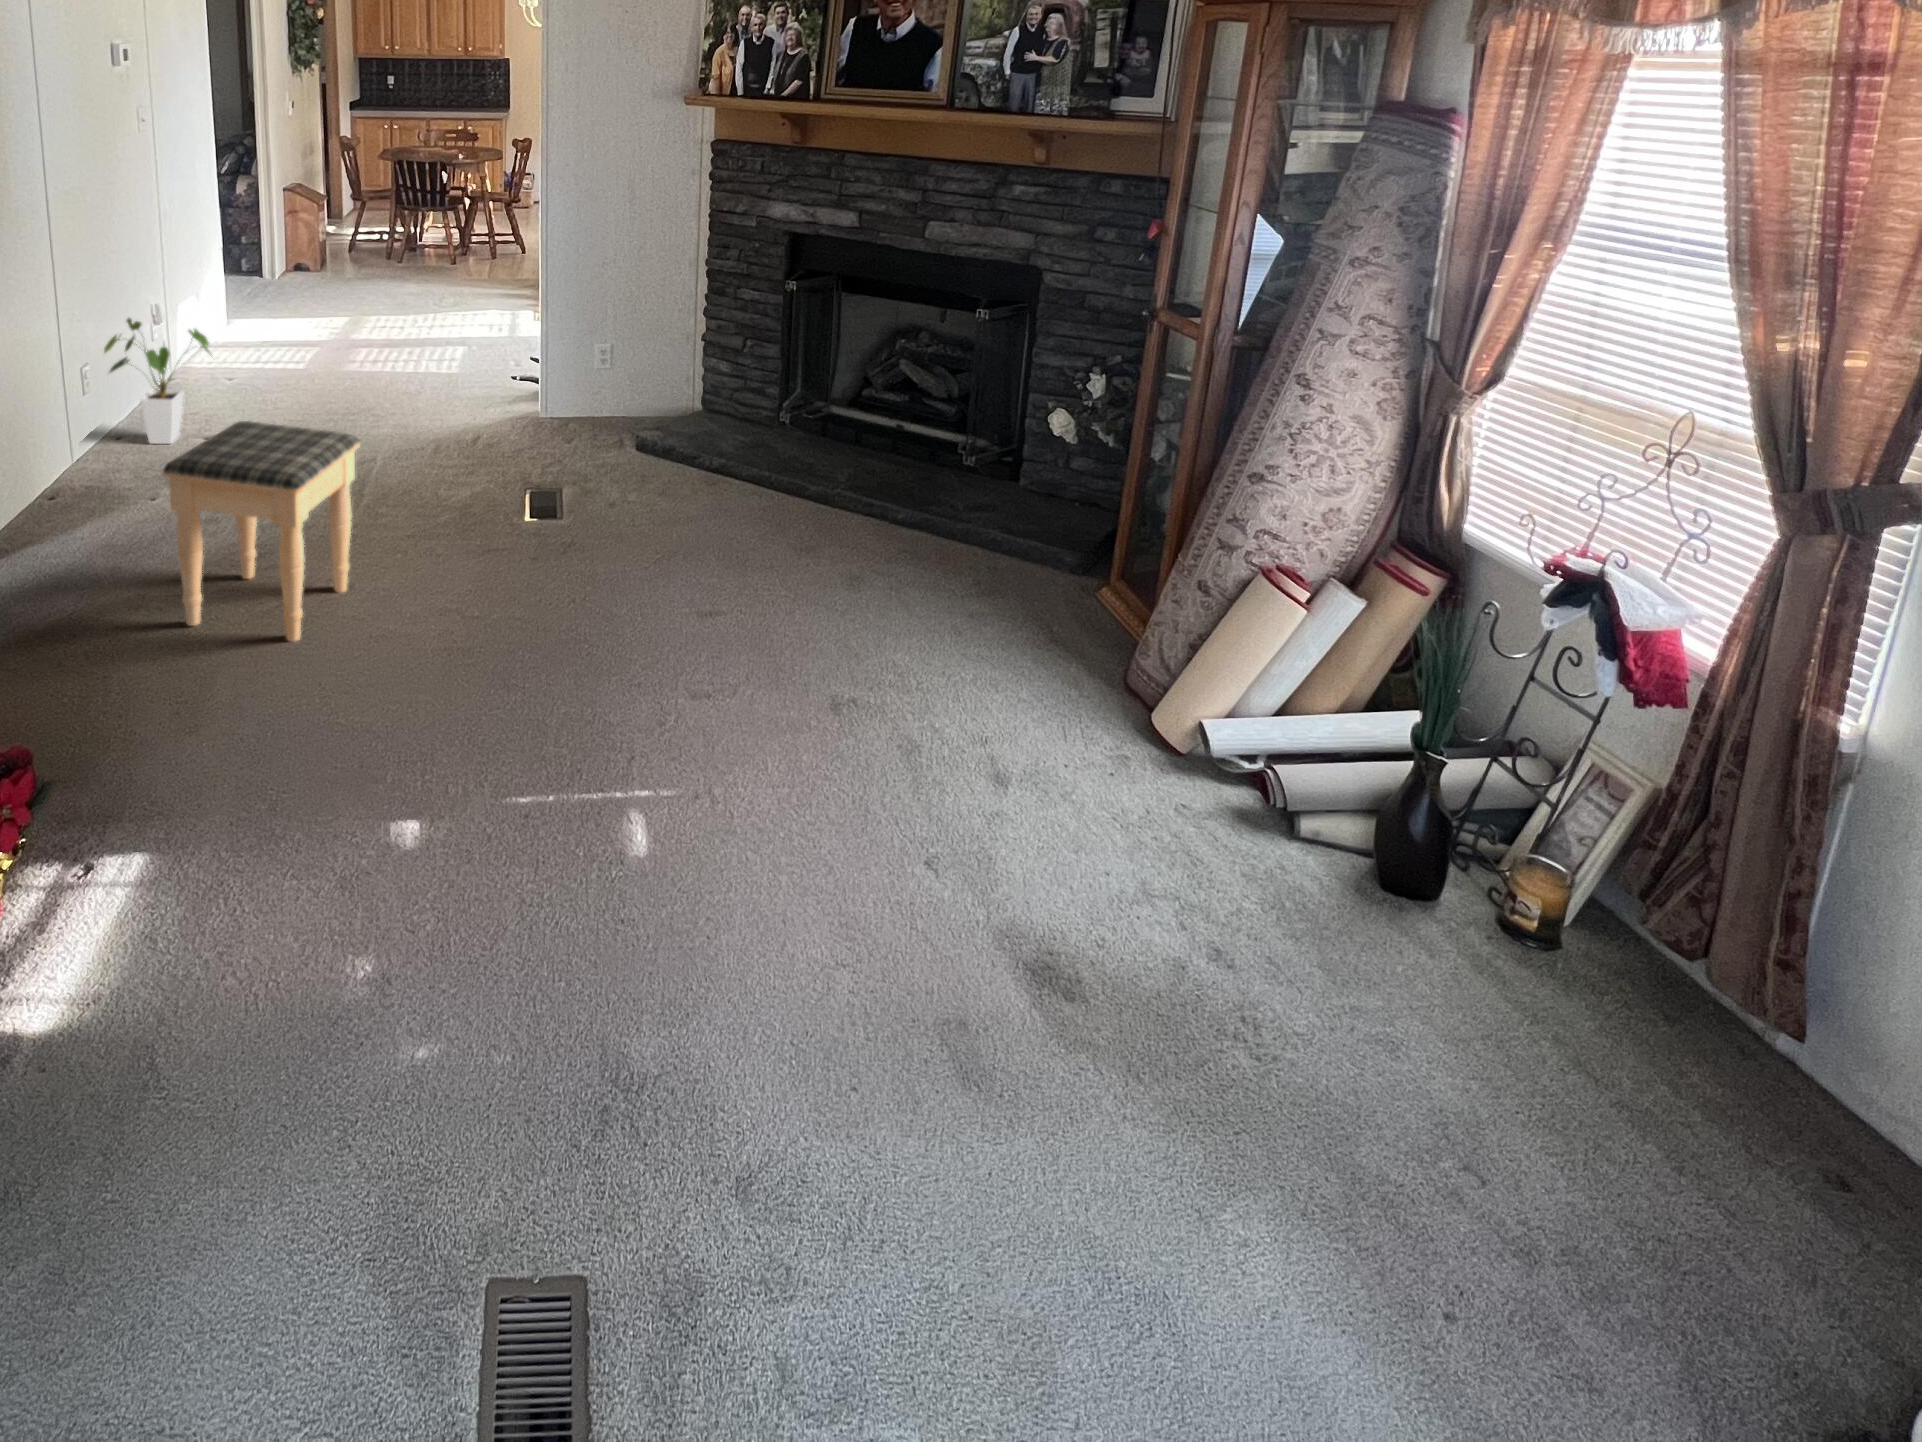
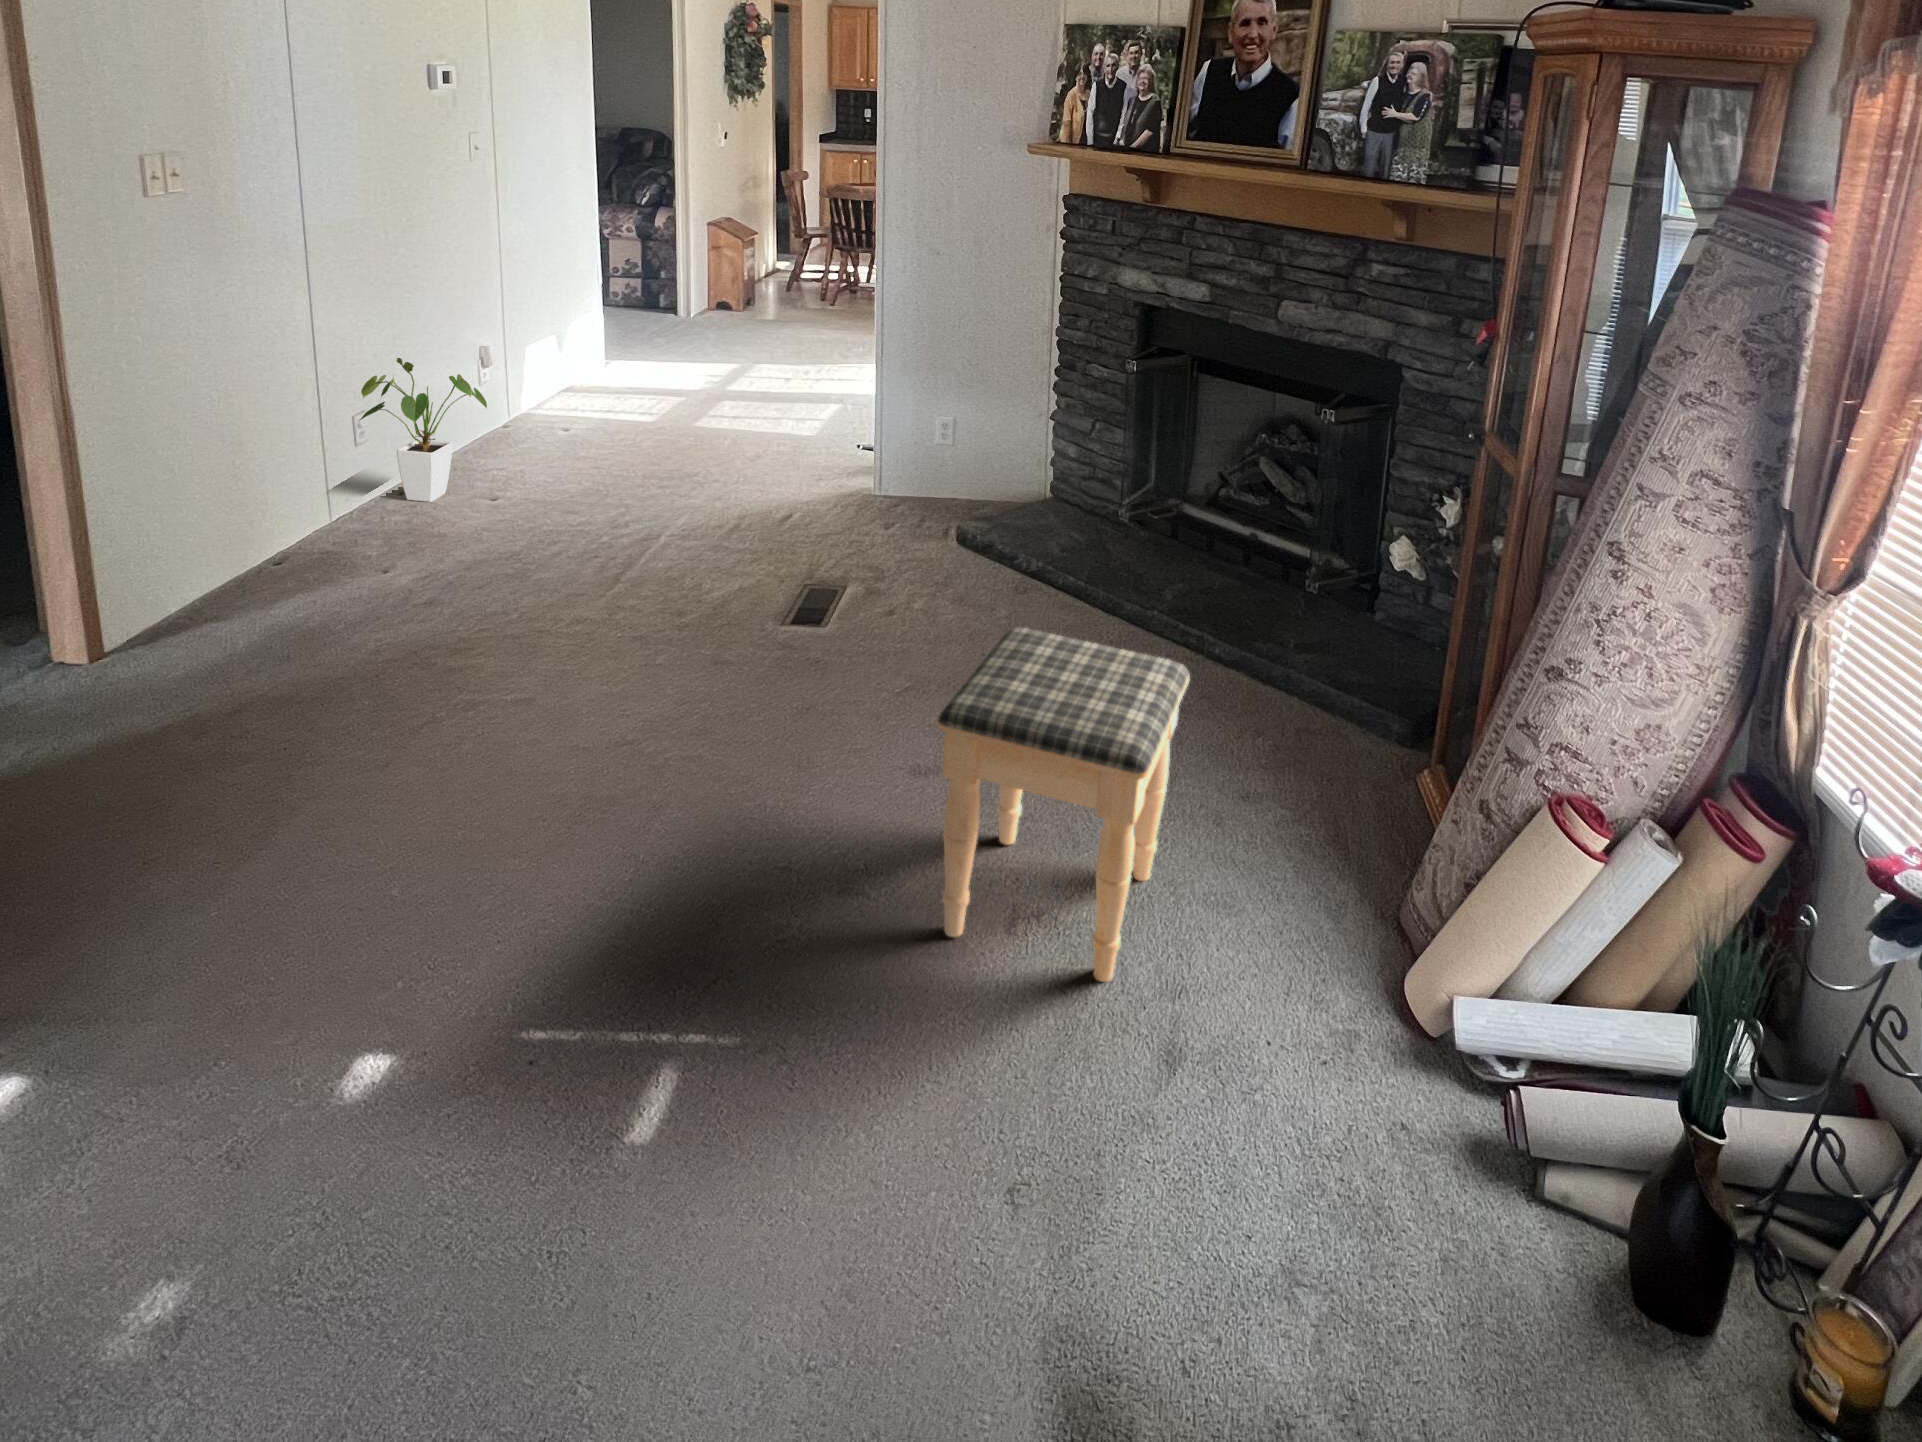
footstool: present [163,421,360,642] -> present [937,628,1190,982]

